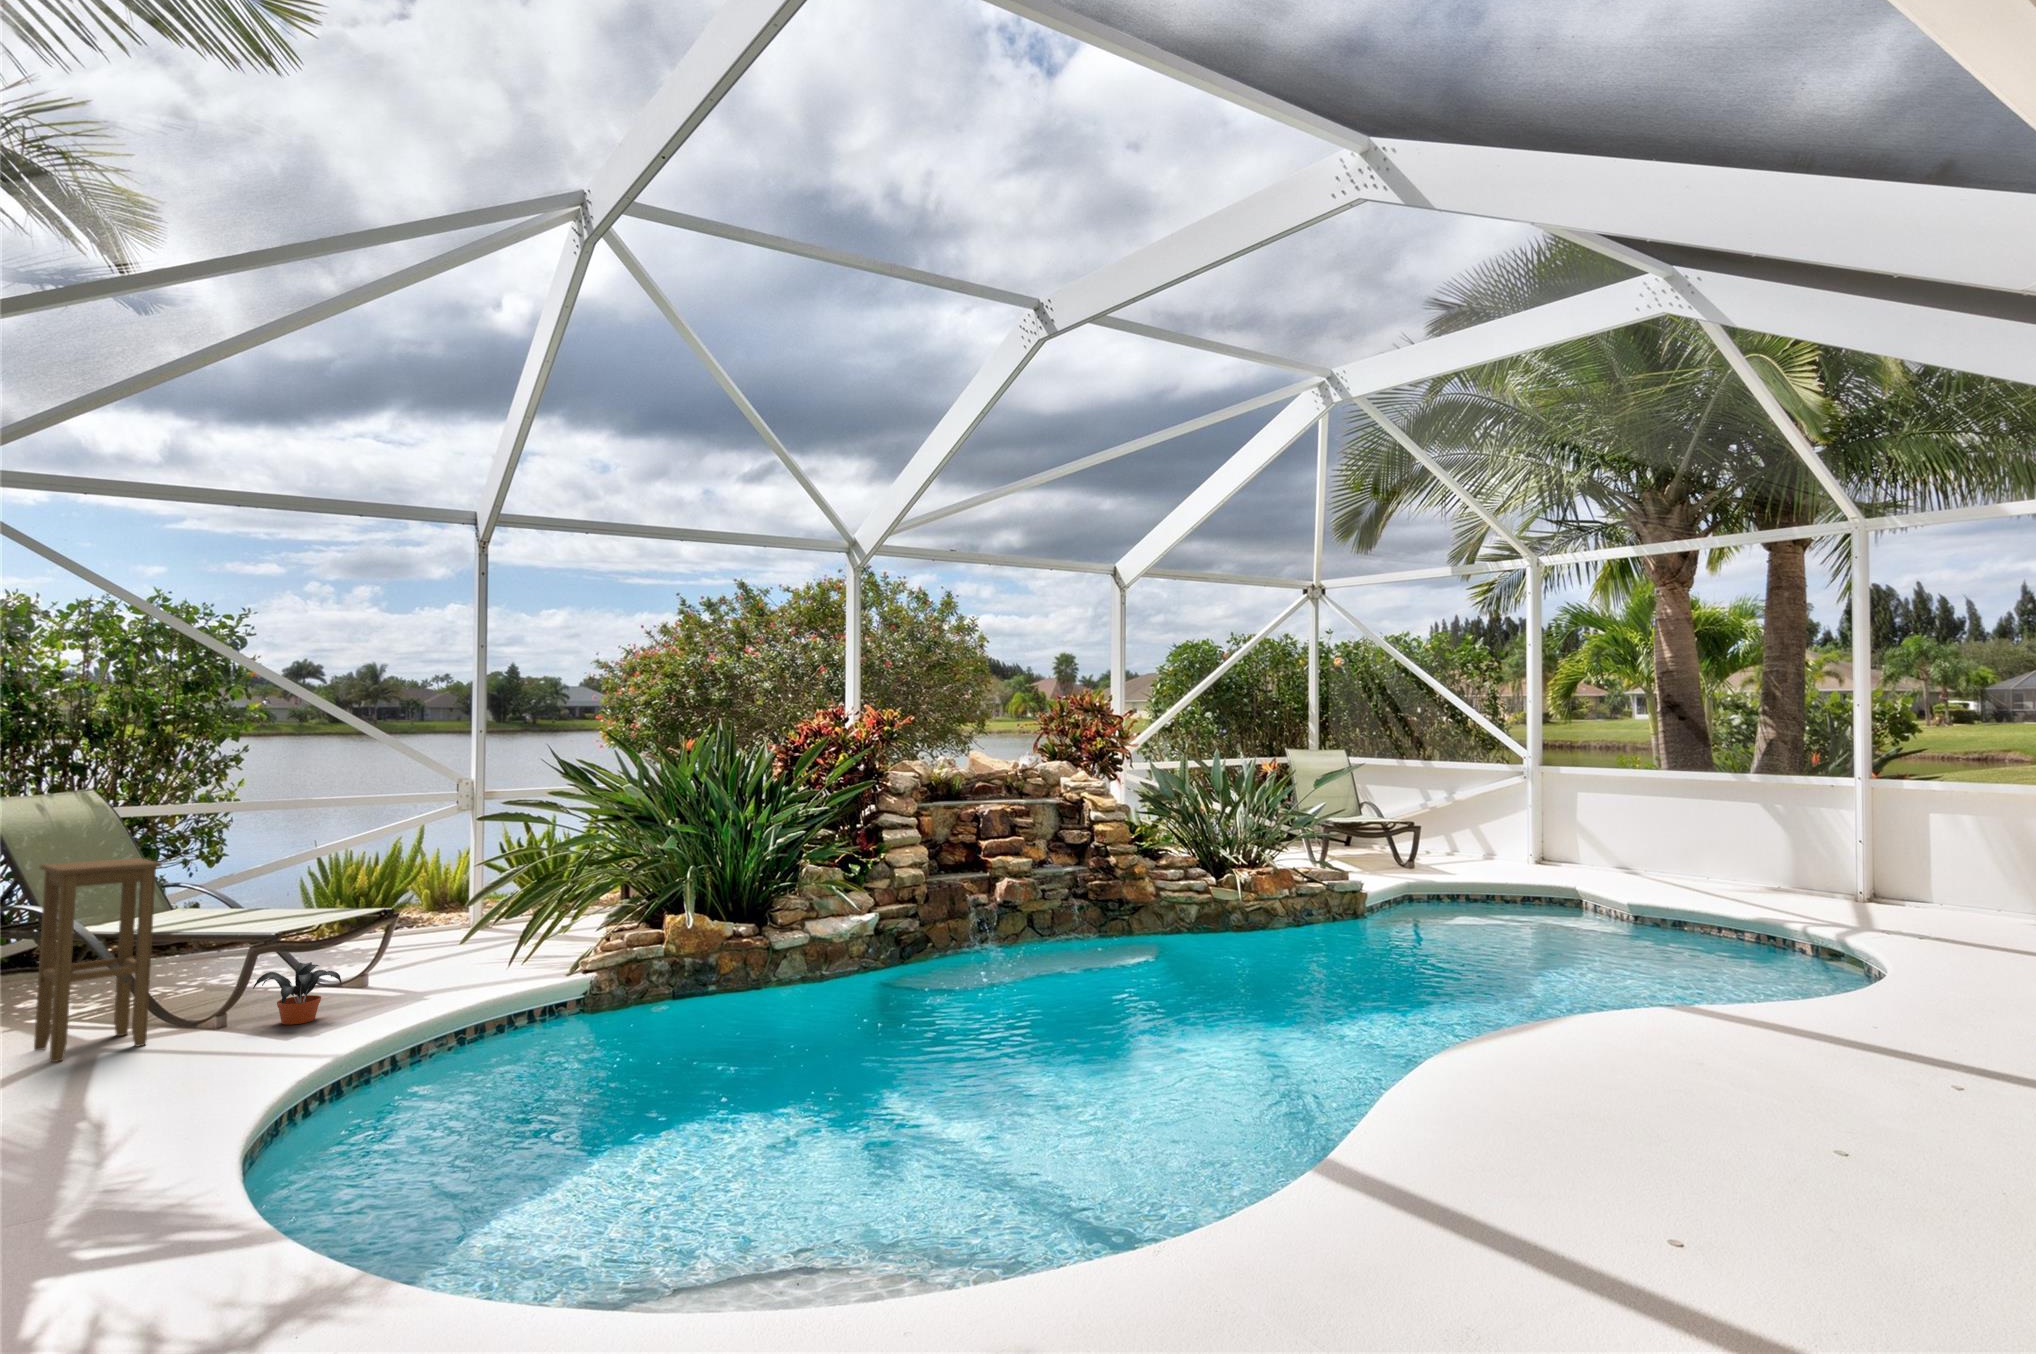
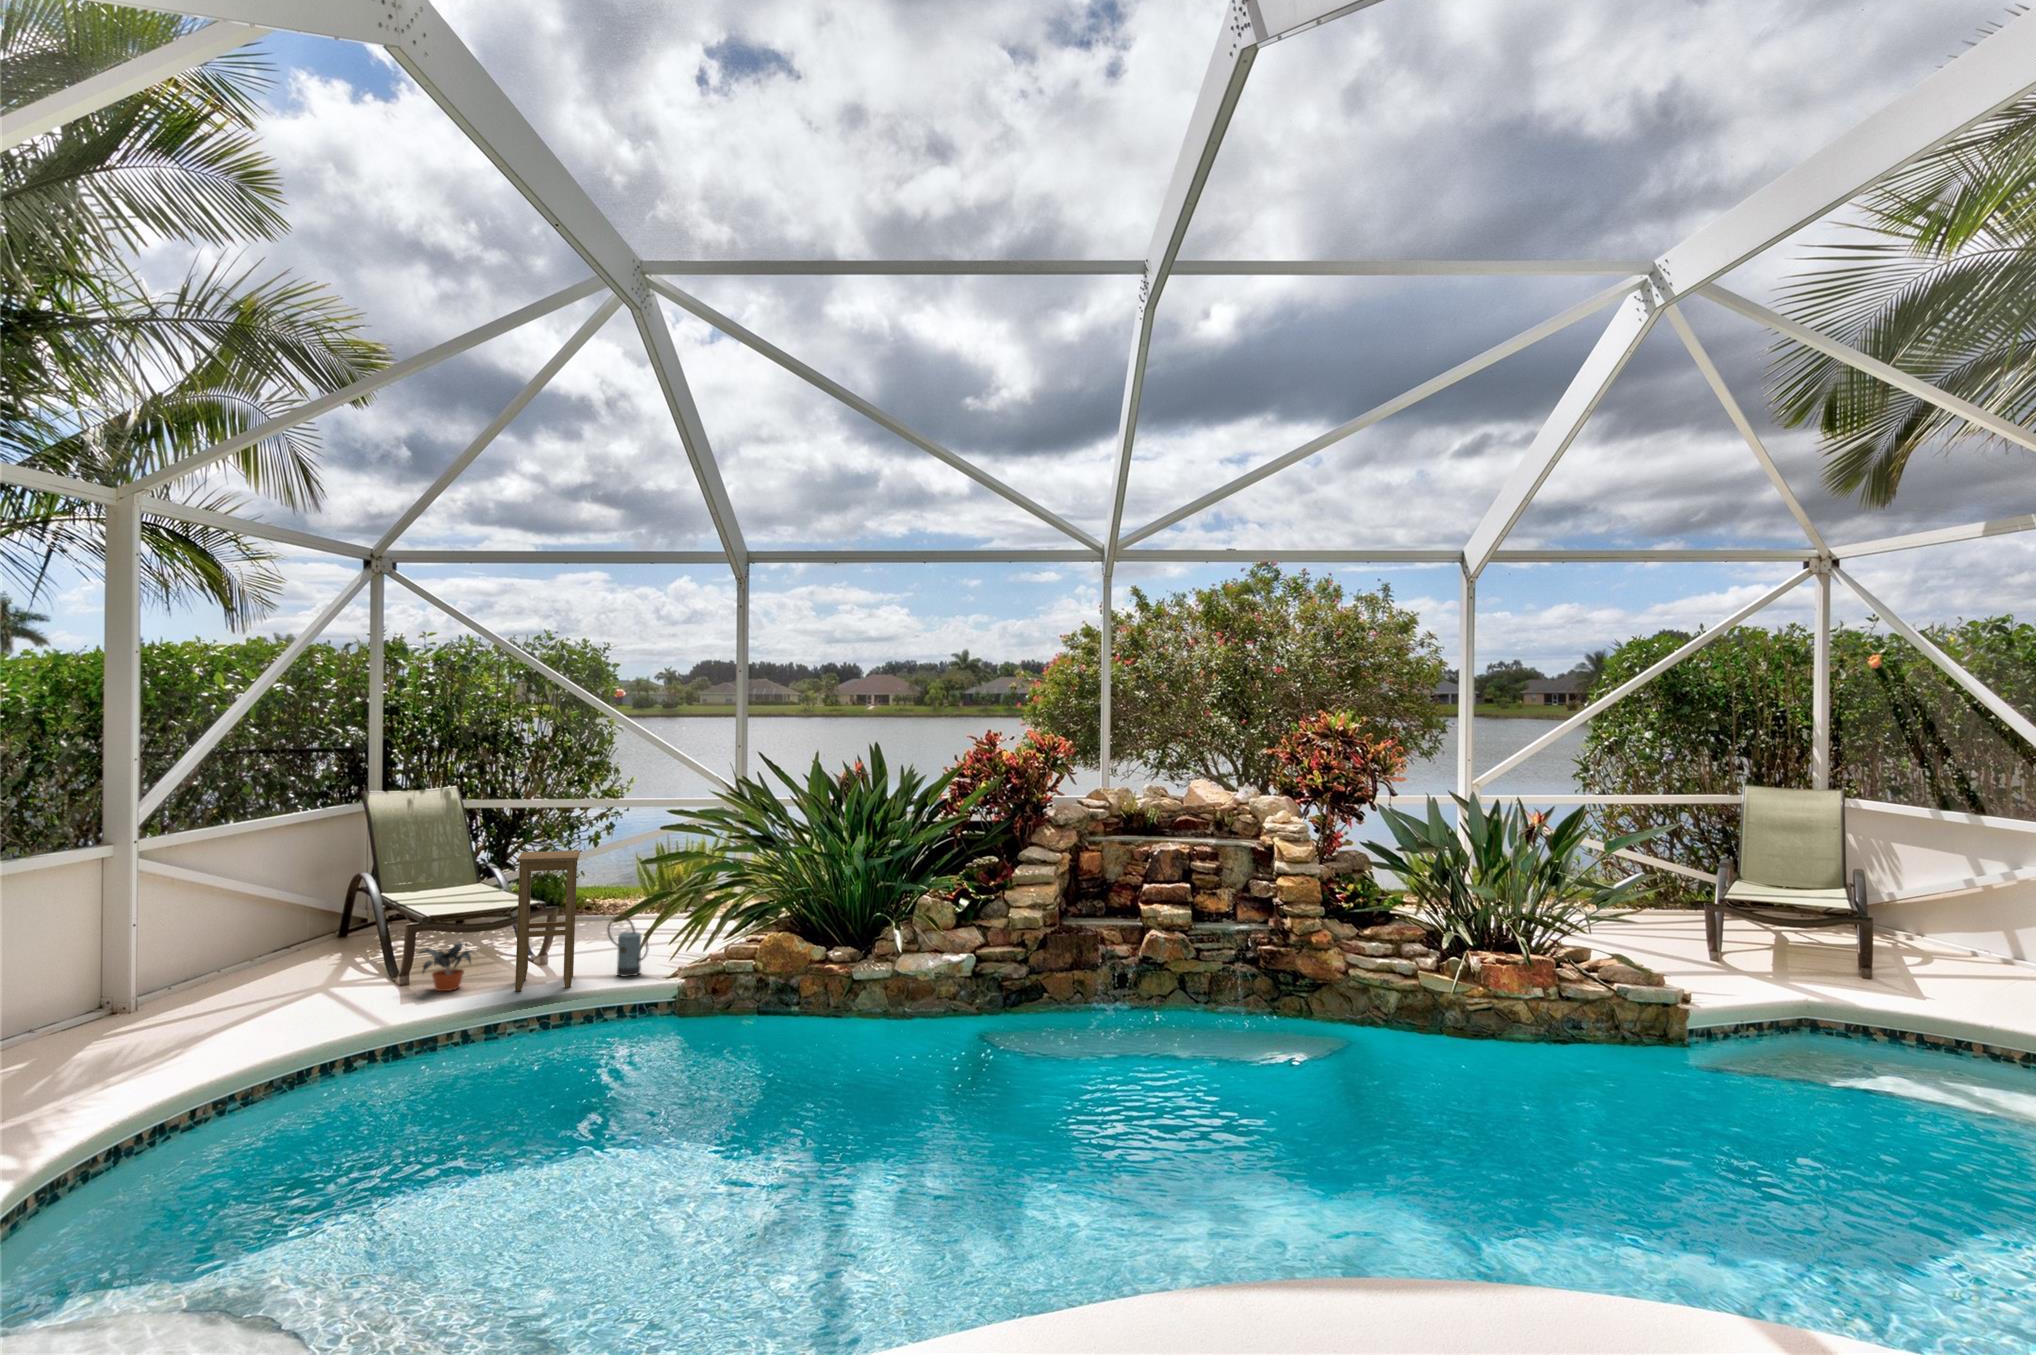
stool: present [34,858,161,1062] -> present [515,851,580,991]
watering can: none [479,912,545,981] -> present [607,915,652,977]

